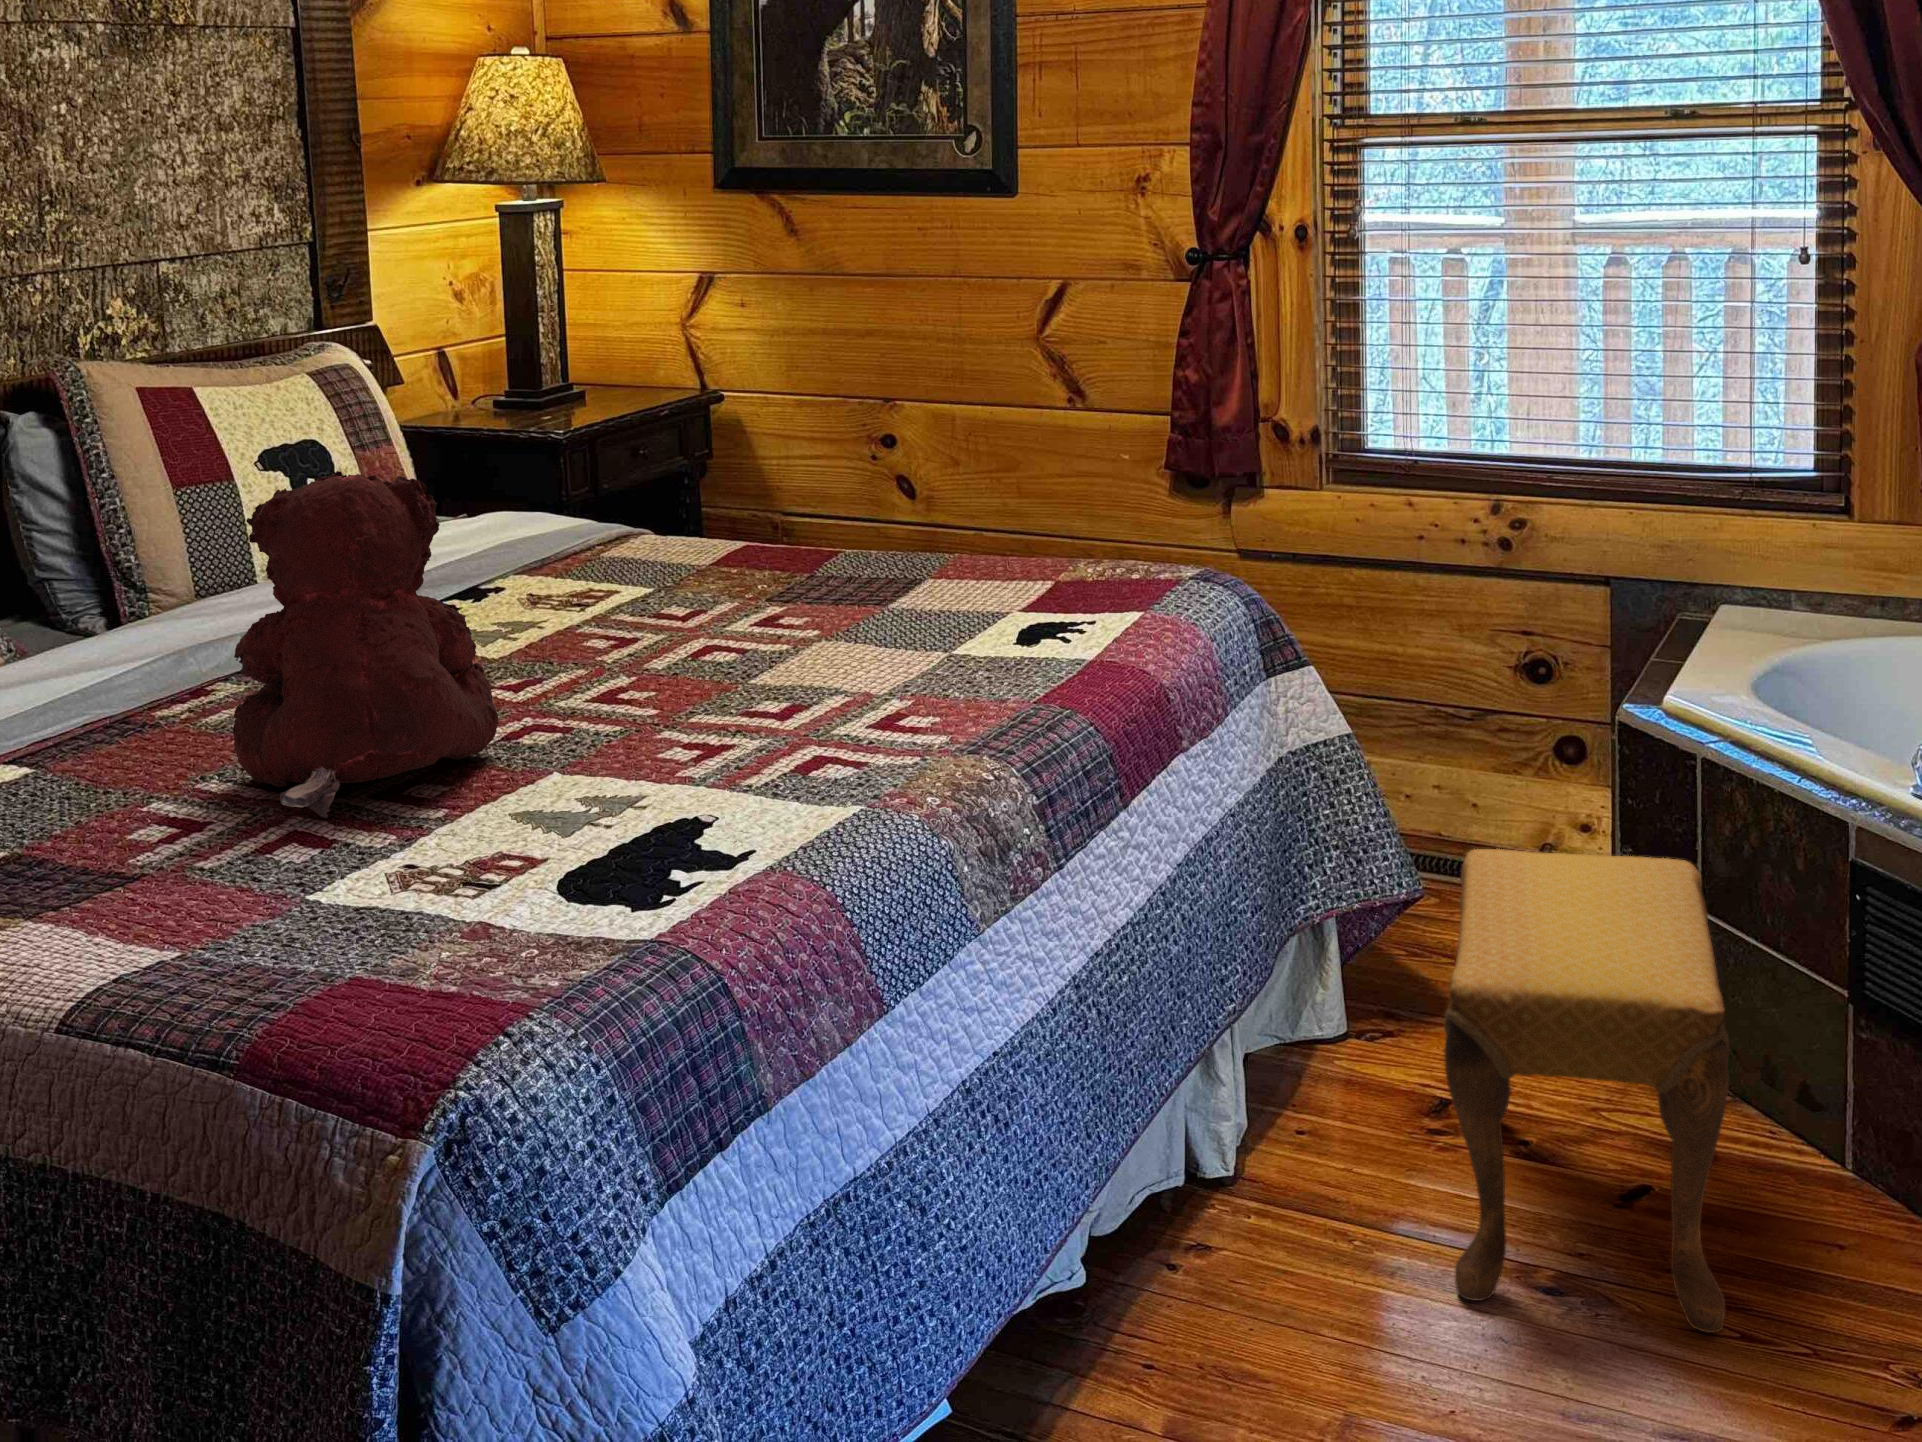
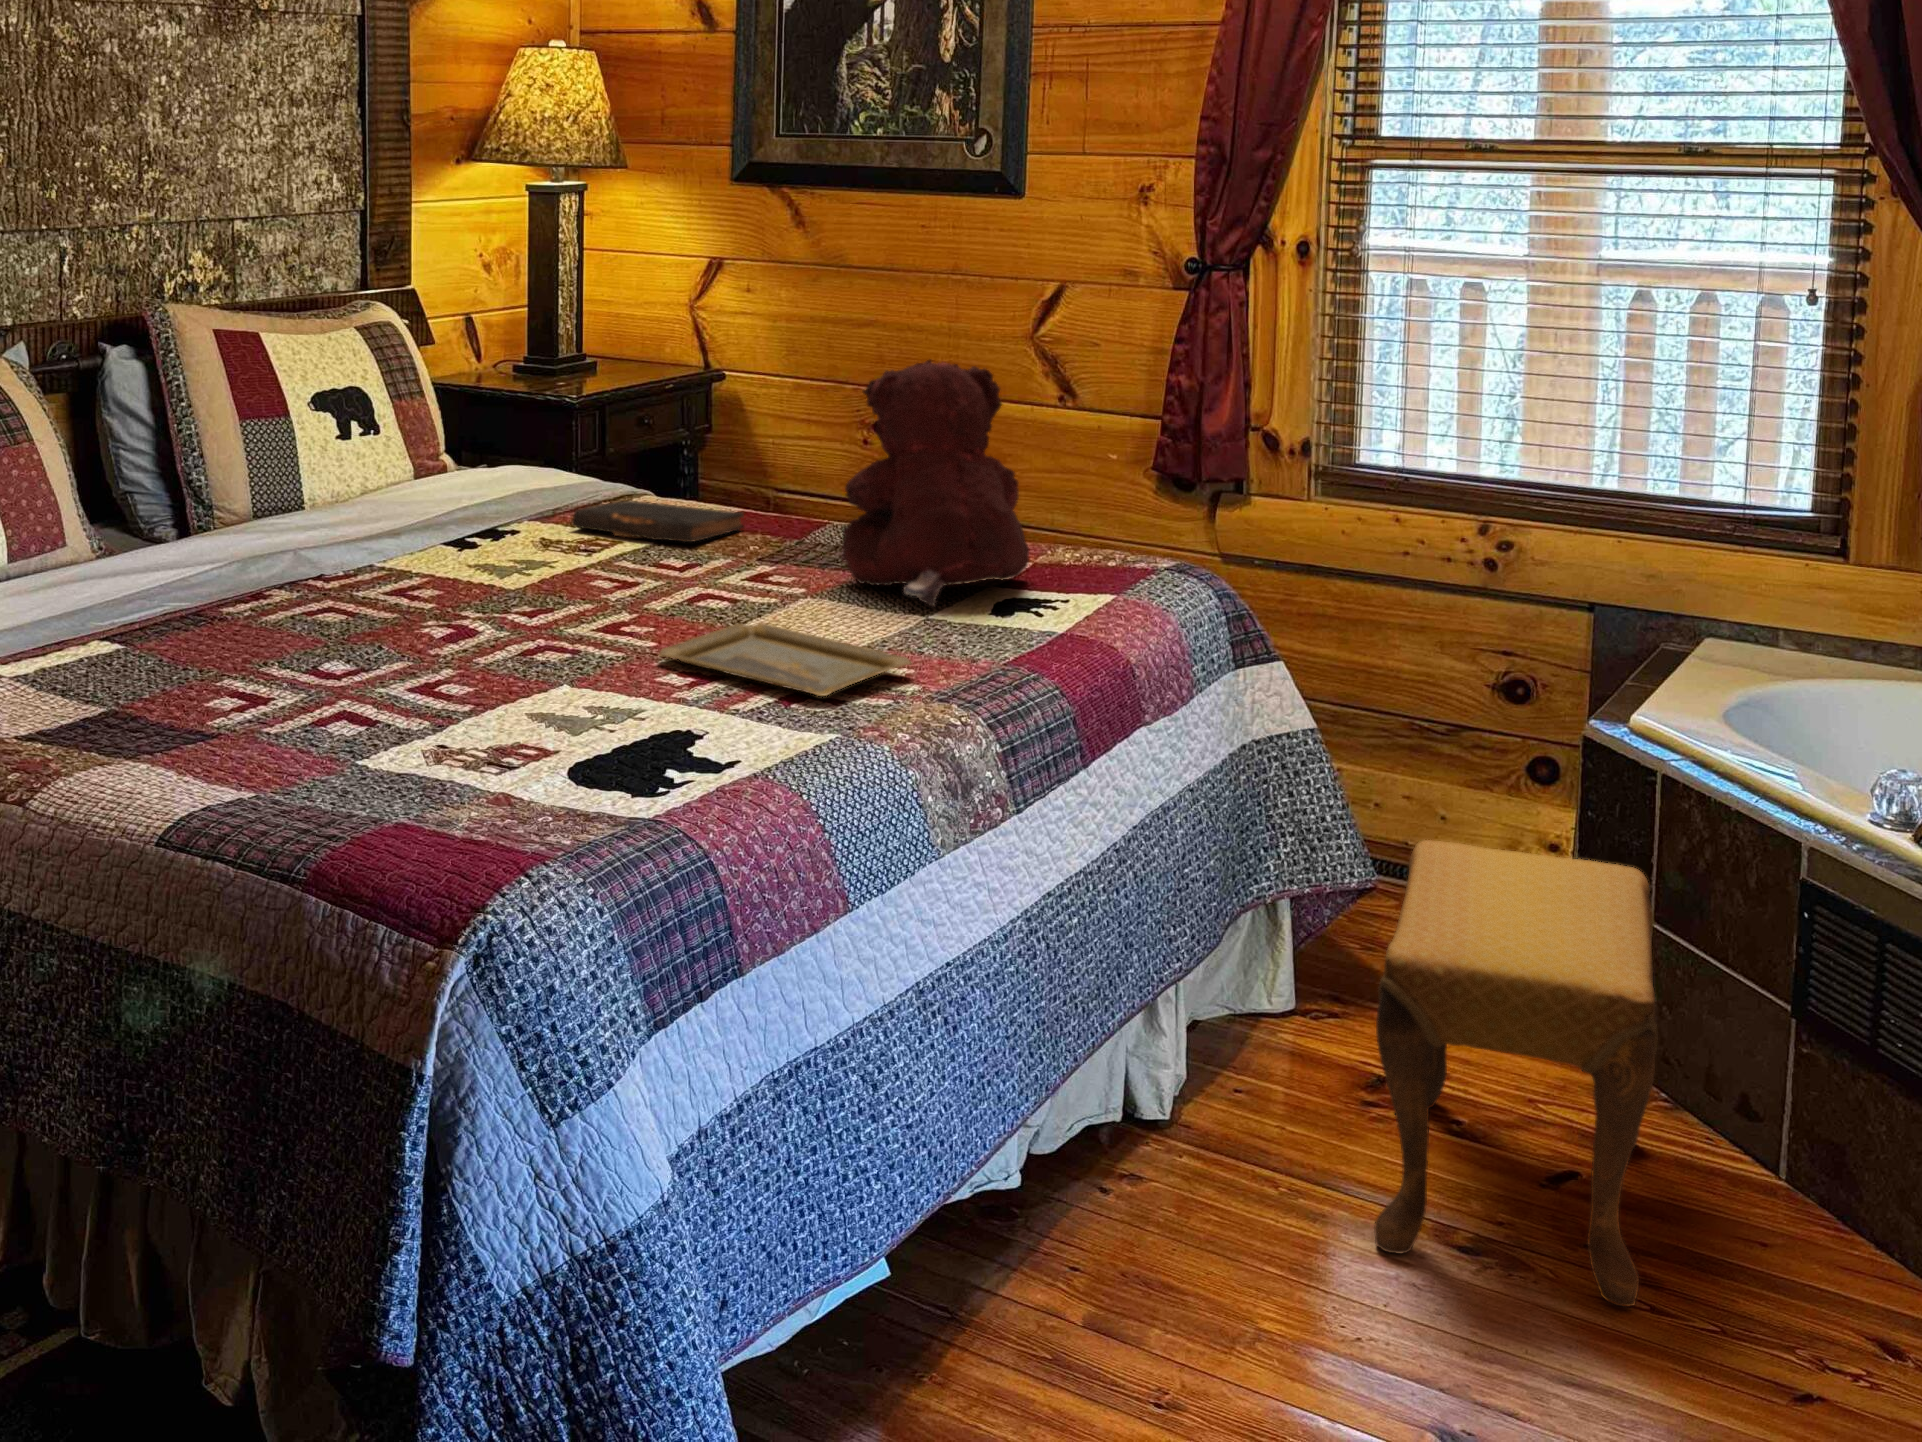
teddy bear: present [232,471,499,818] -> present [842,359,1029,607]
book: none [556,546,745,590] -> present [572,500,744,542]
tray: none [655,682,936,765] -> present [659,623,912,696]

